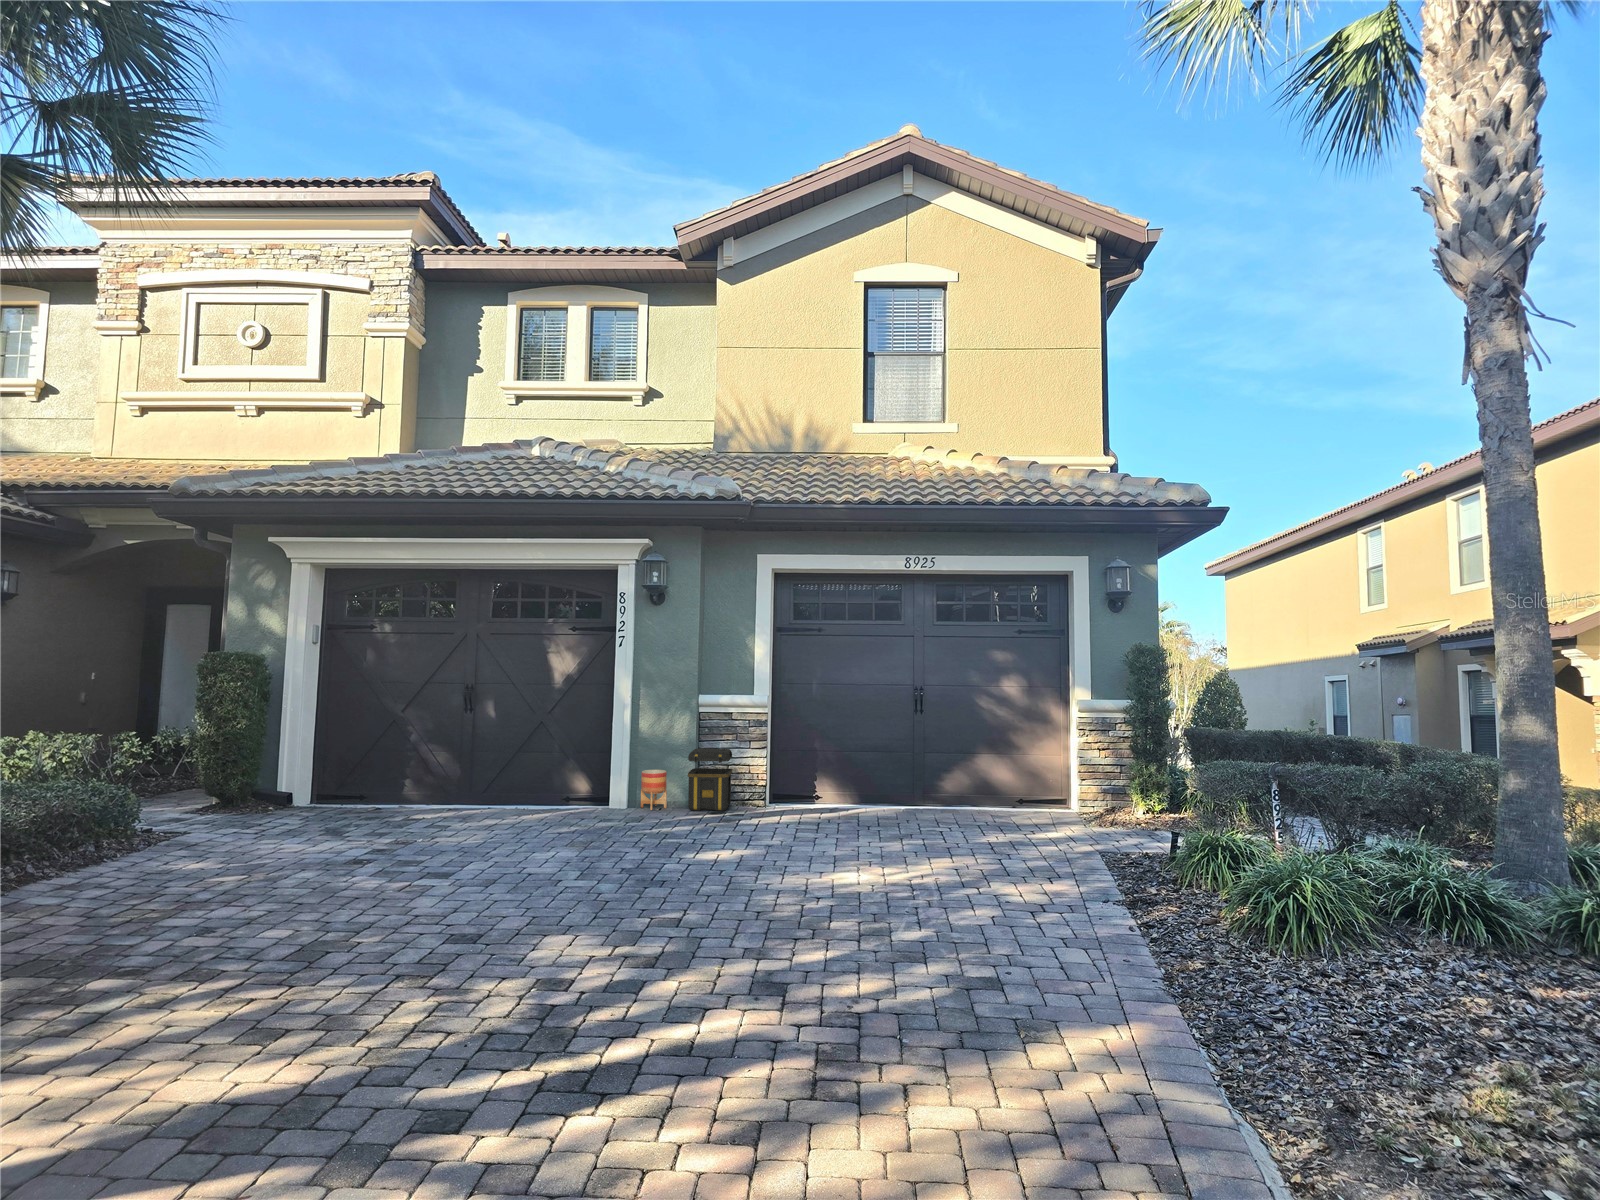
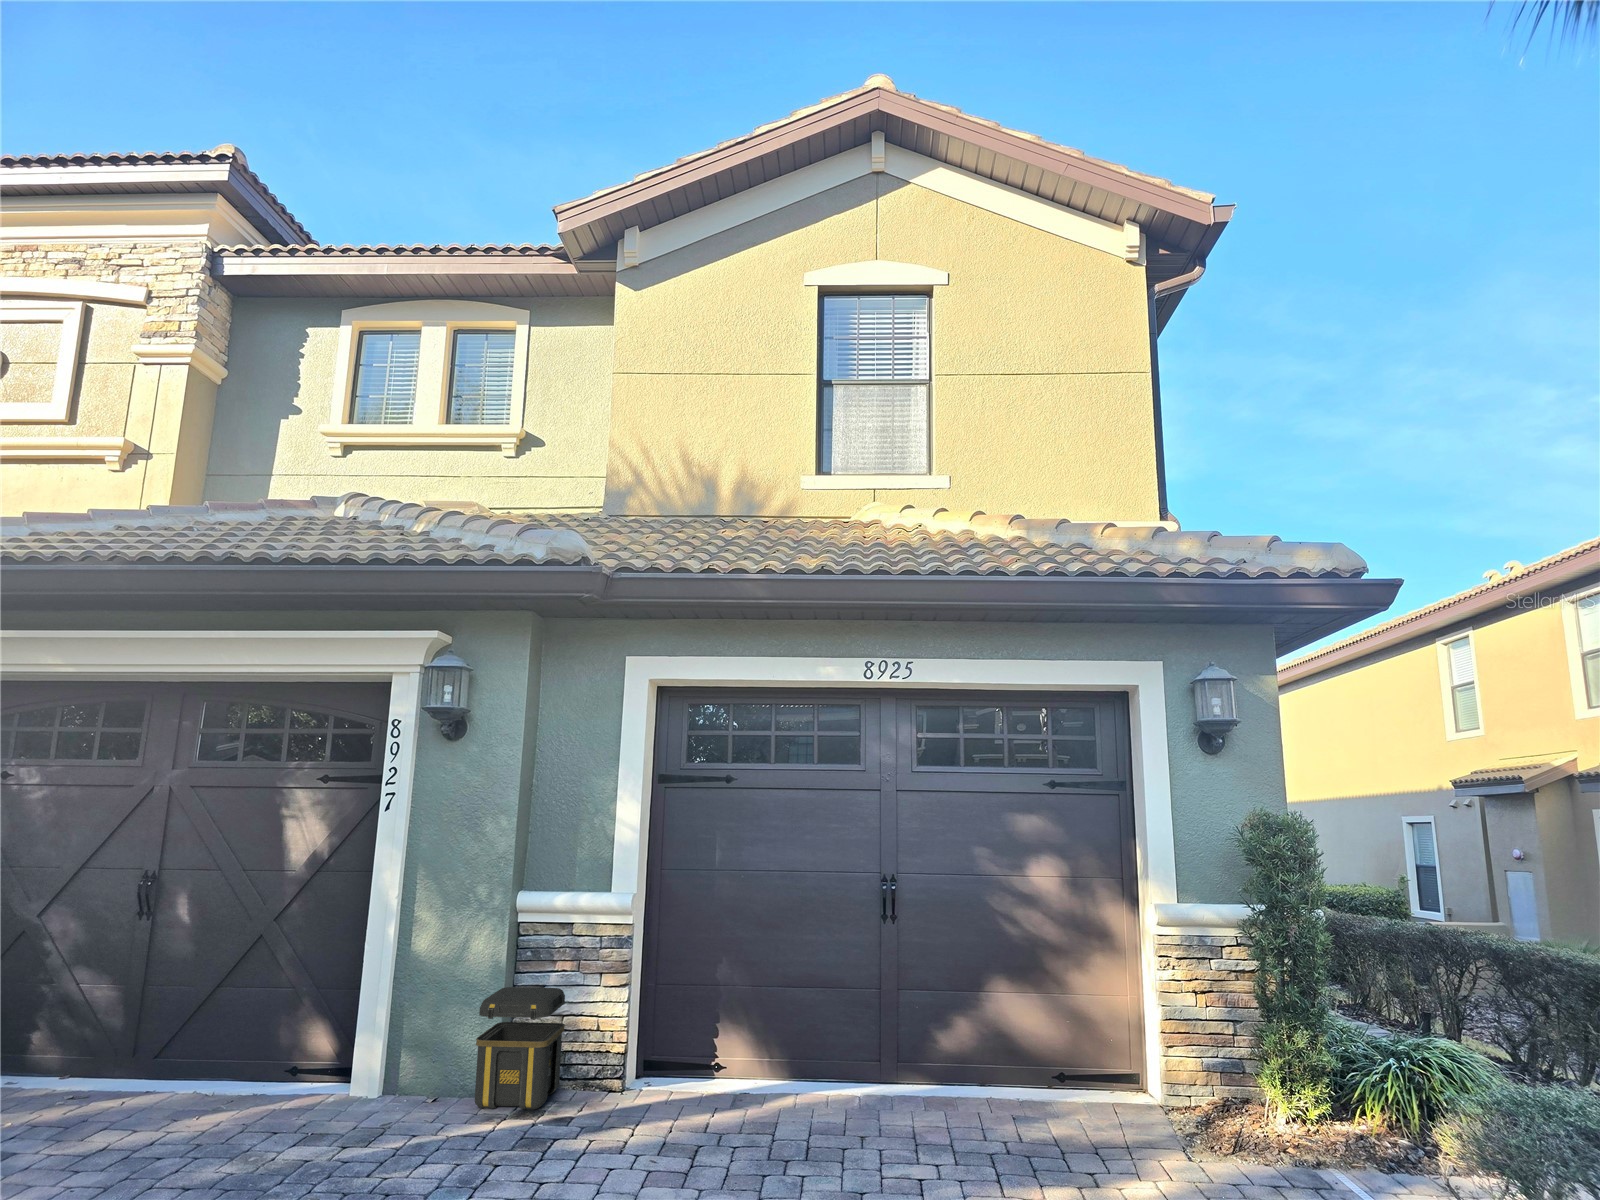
planter: present [641,770,667,810] -> none [397,1026,447,1106]

